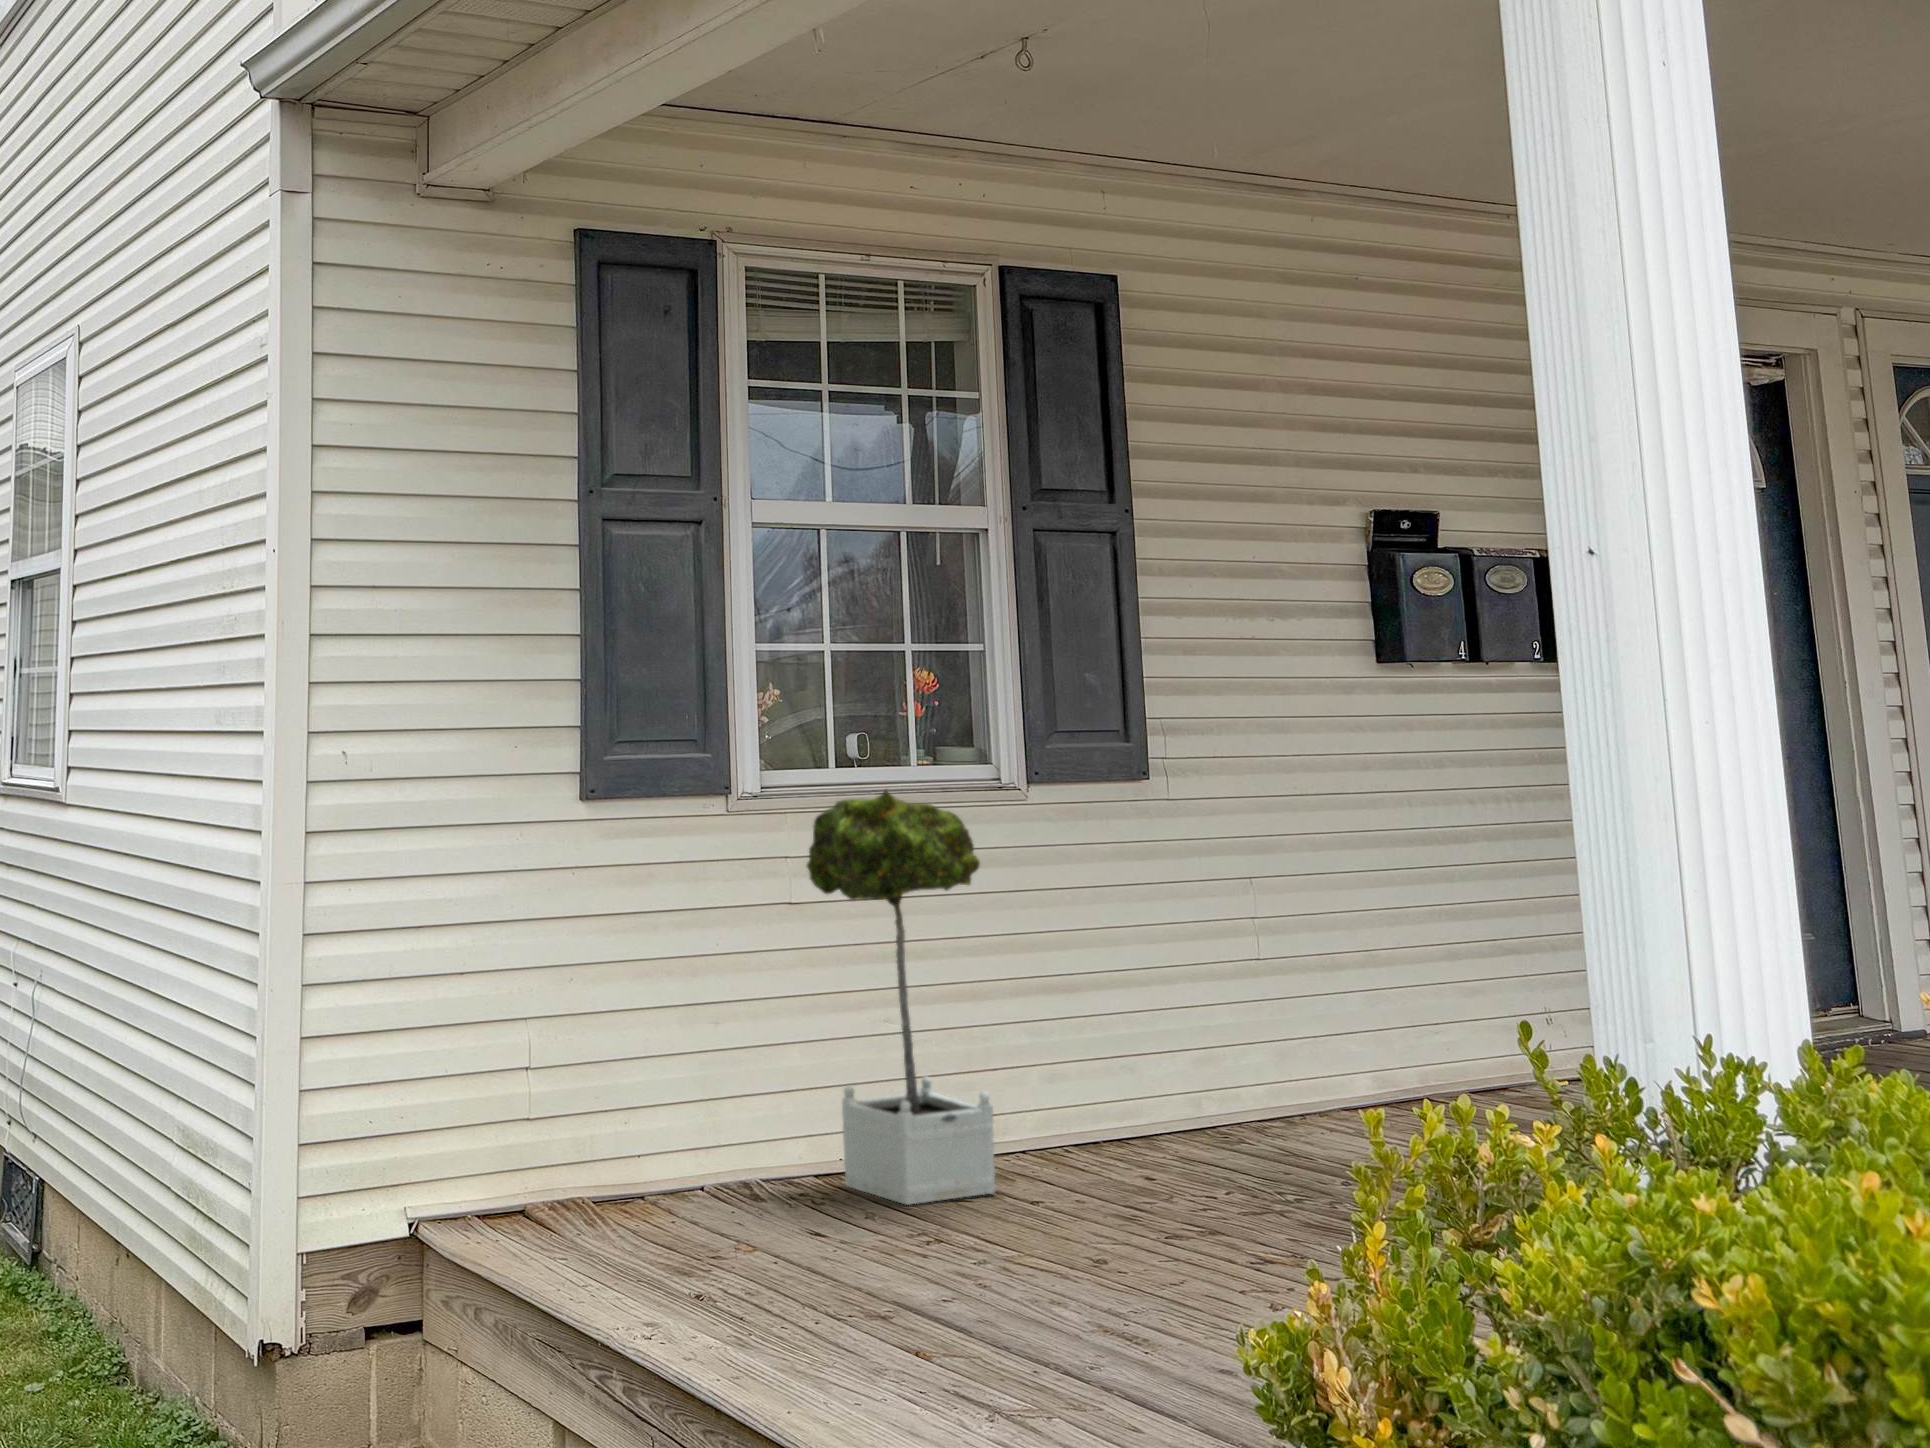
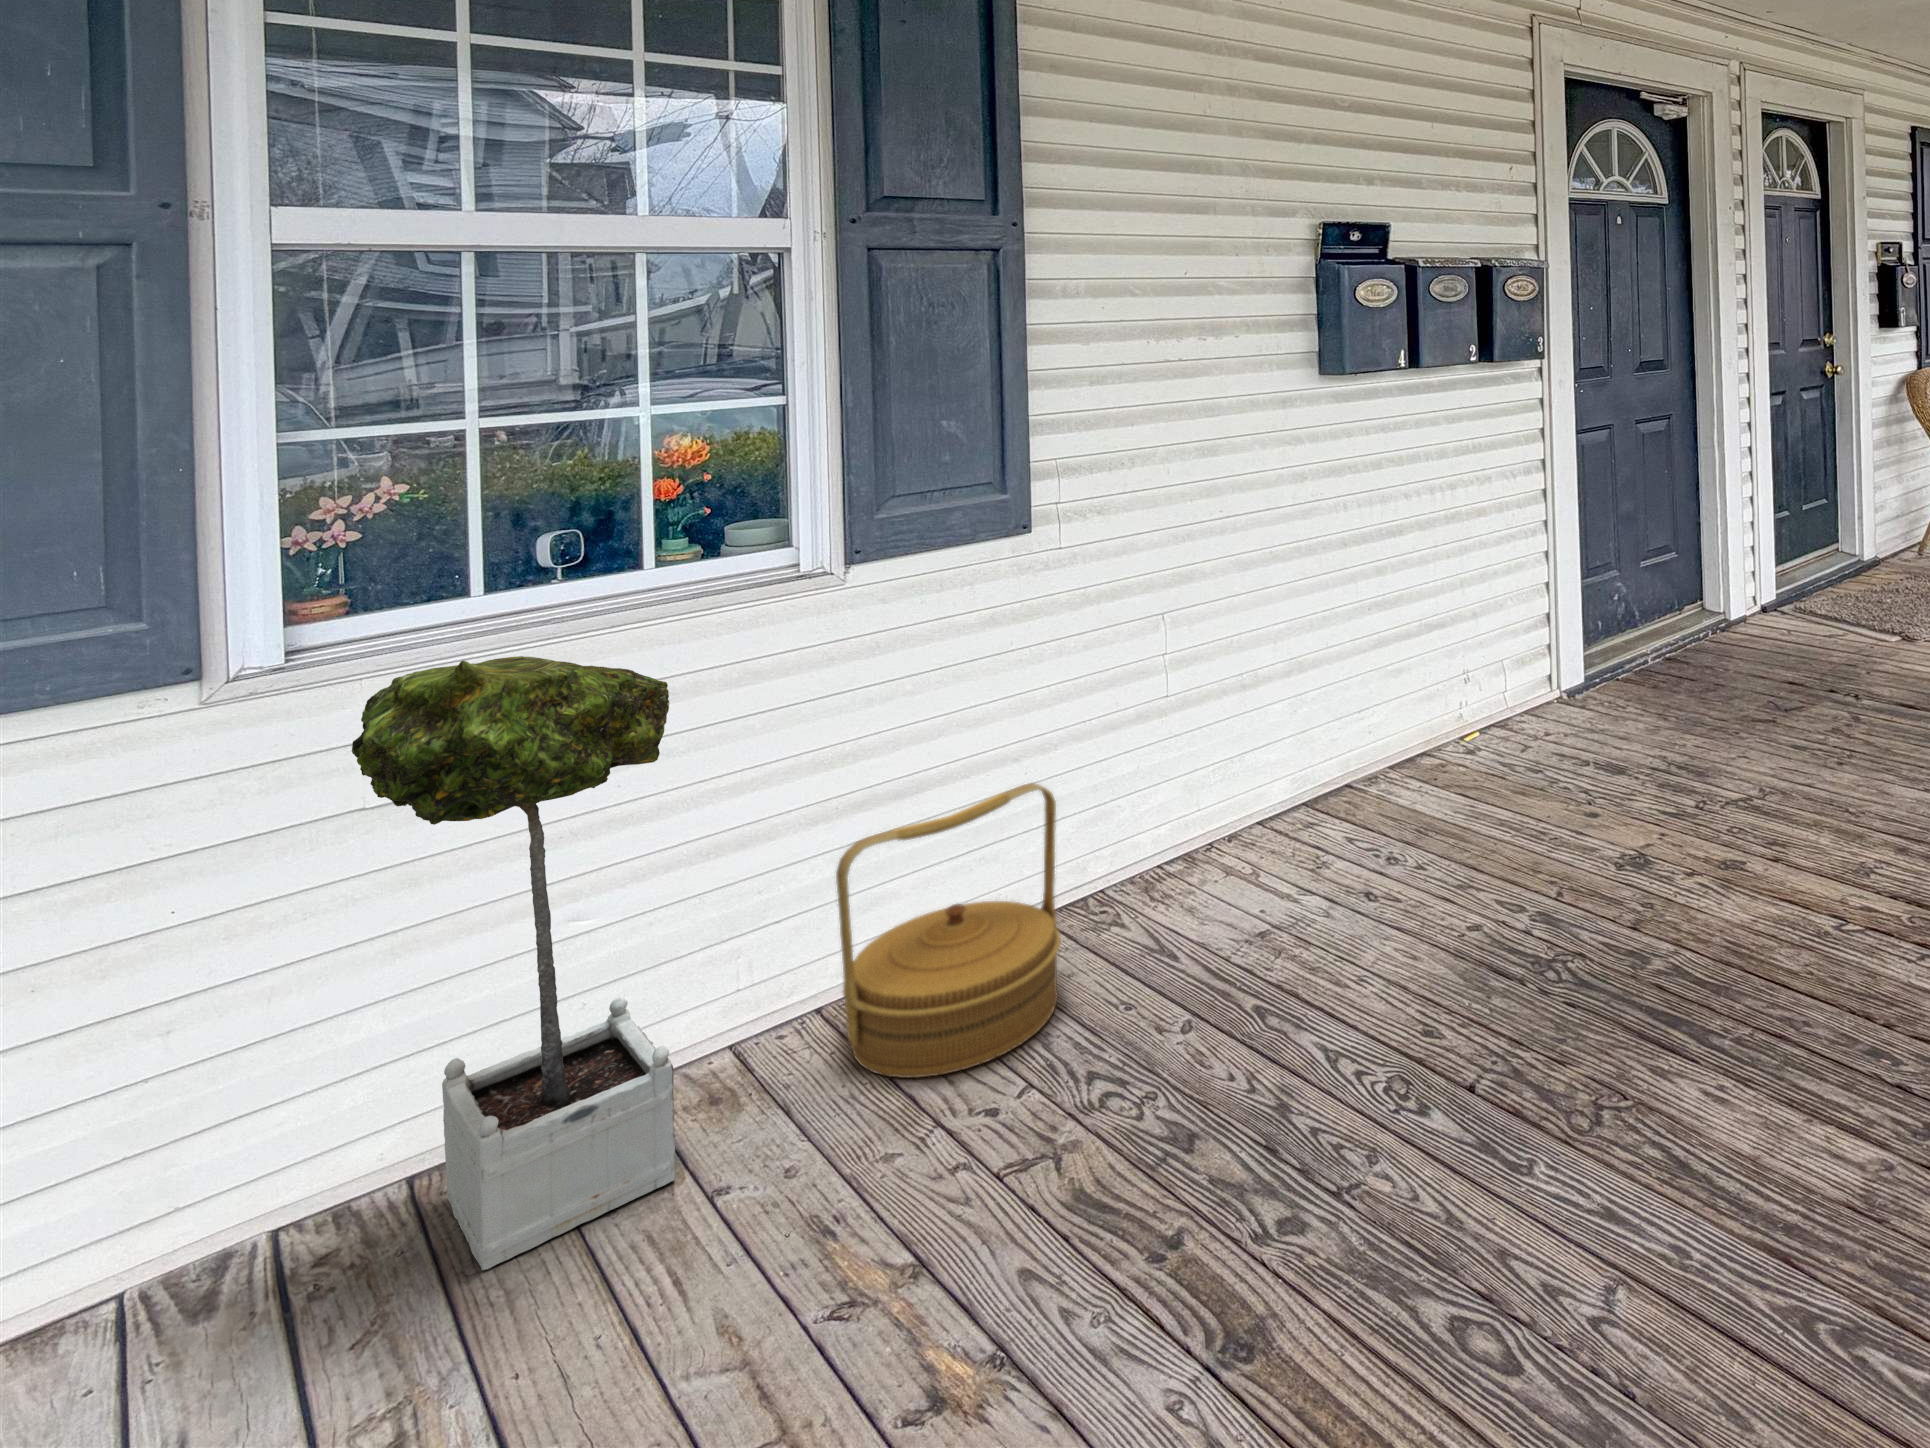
woven basket: none [1056,981,1222,1181] -> present [836,783,1061,1078]

